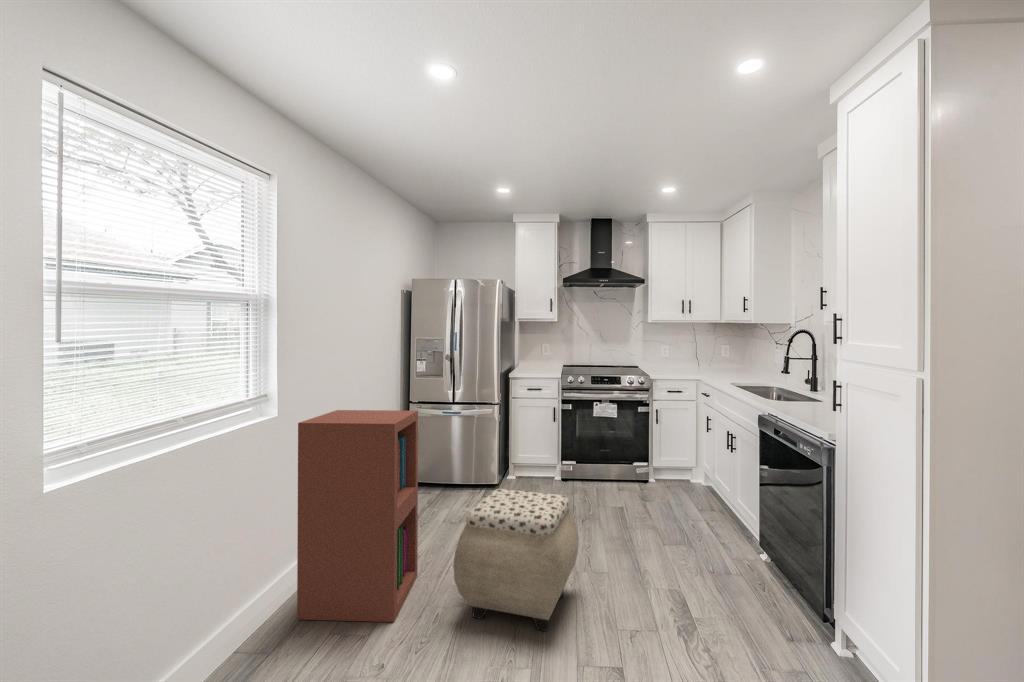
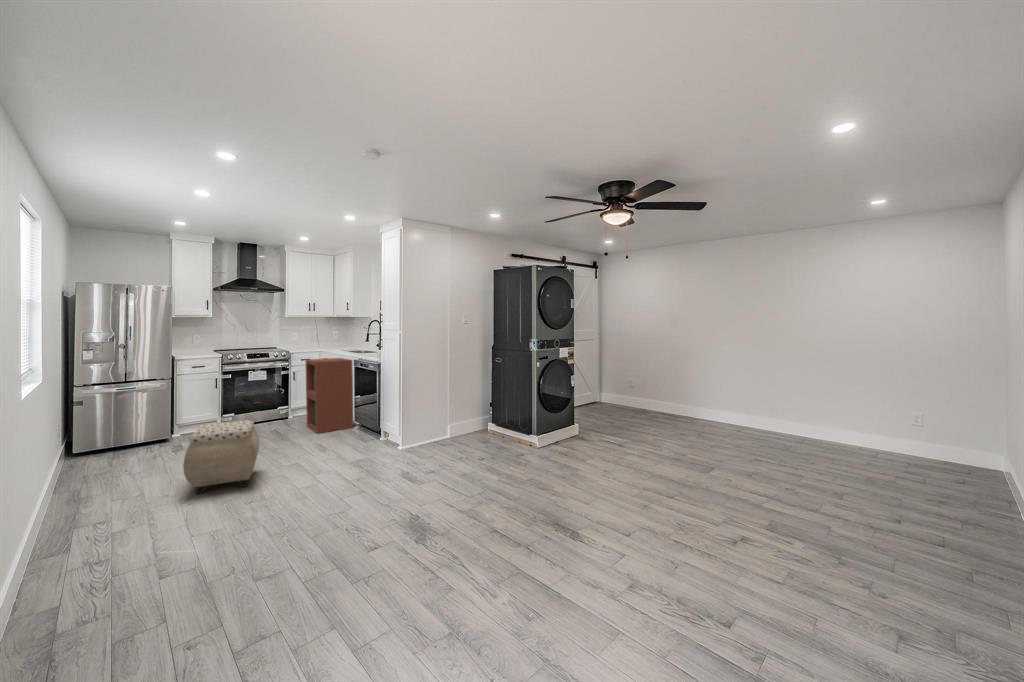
bookshelf: present [297,410,418,622] -> present [306,358,353,433]

